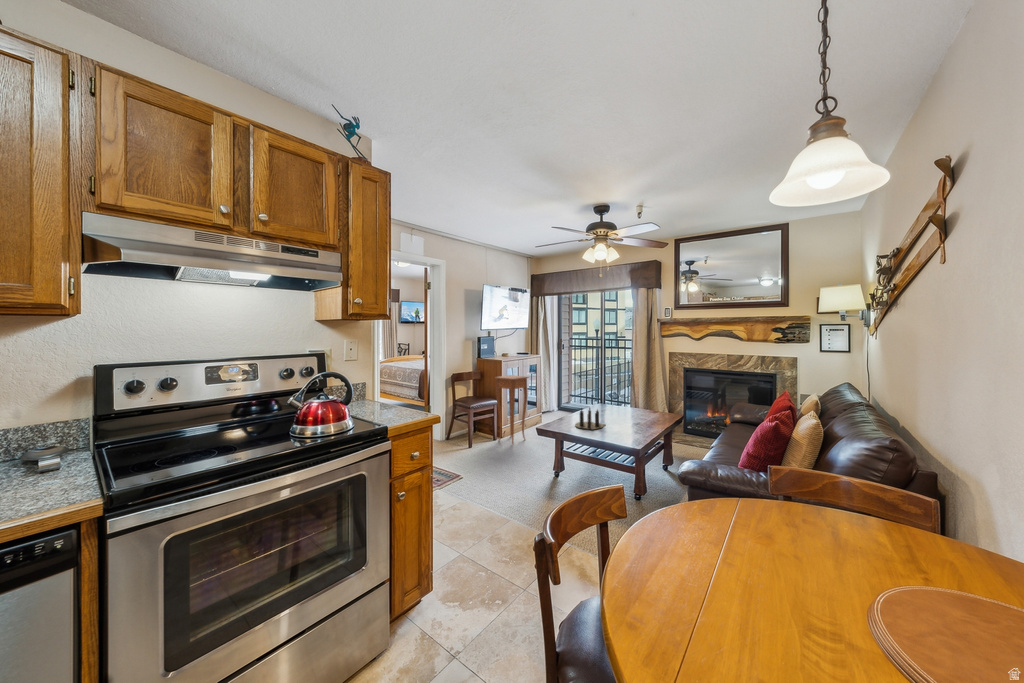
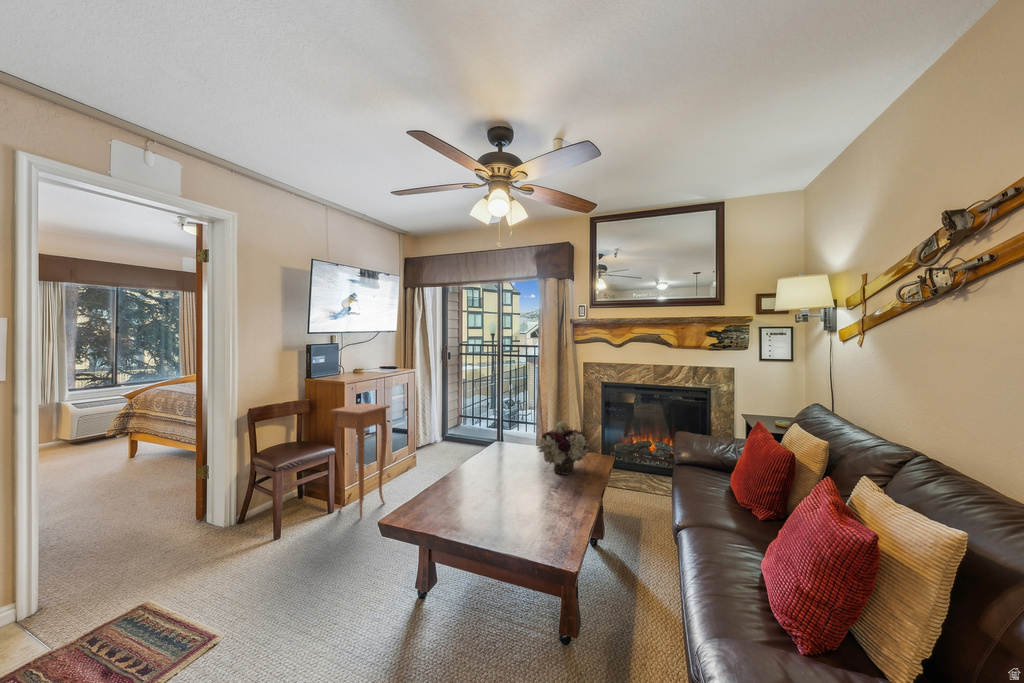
flower arrangement: none [626,385,662,419] -> present [538,420,589,475]
candle: present [576,408,605,430] -> none [449,465,512,513]

